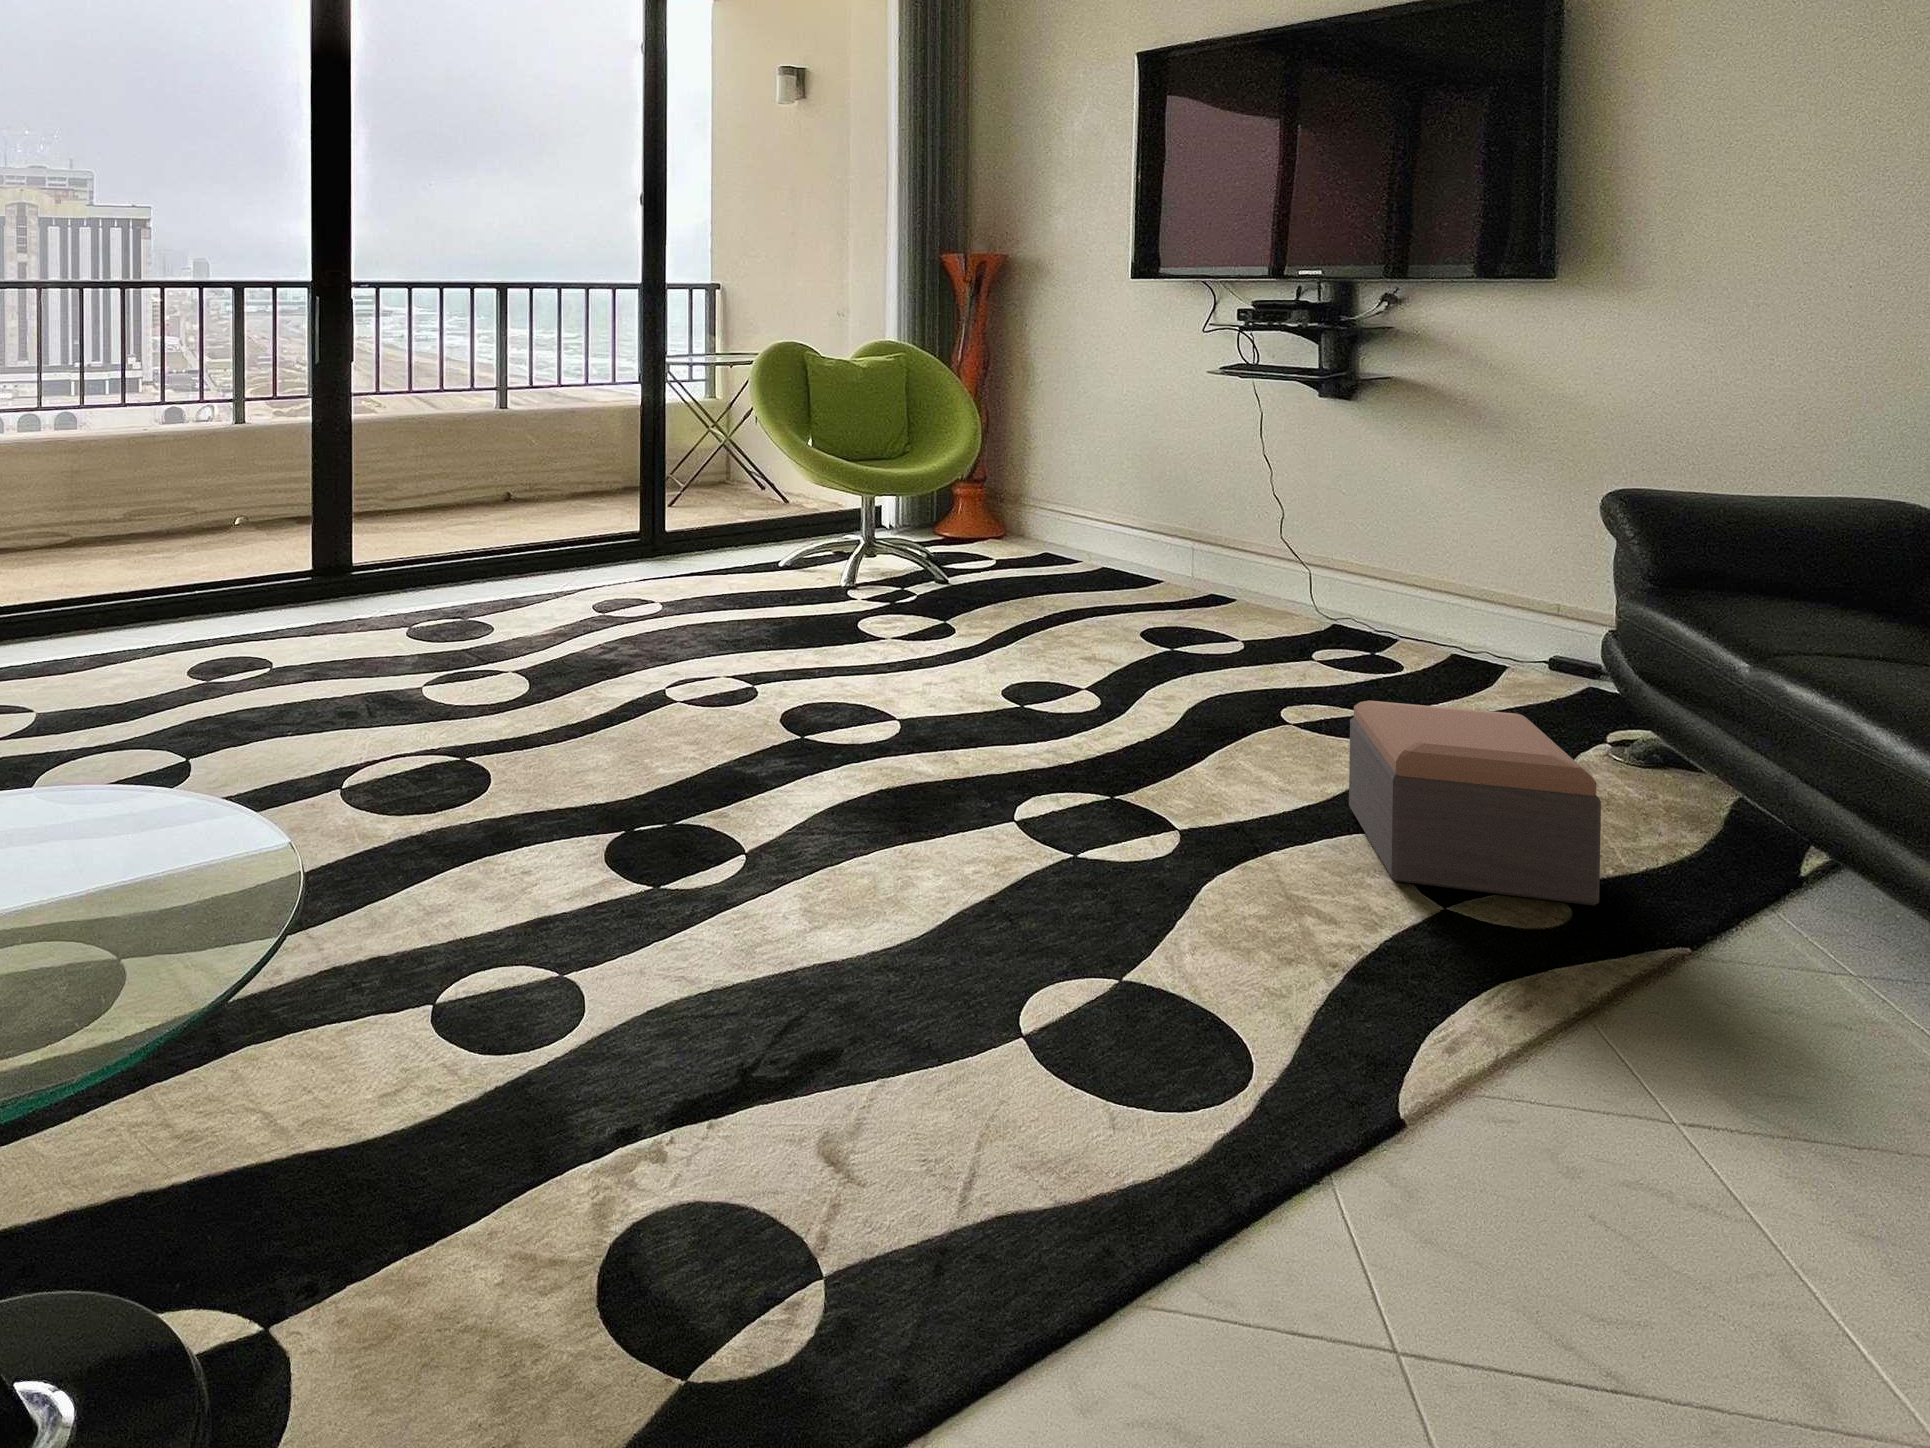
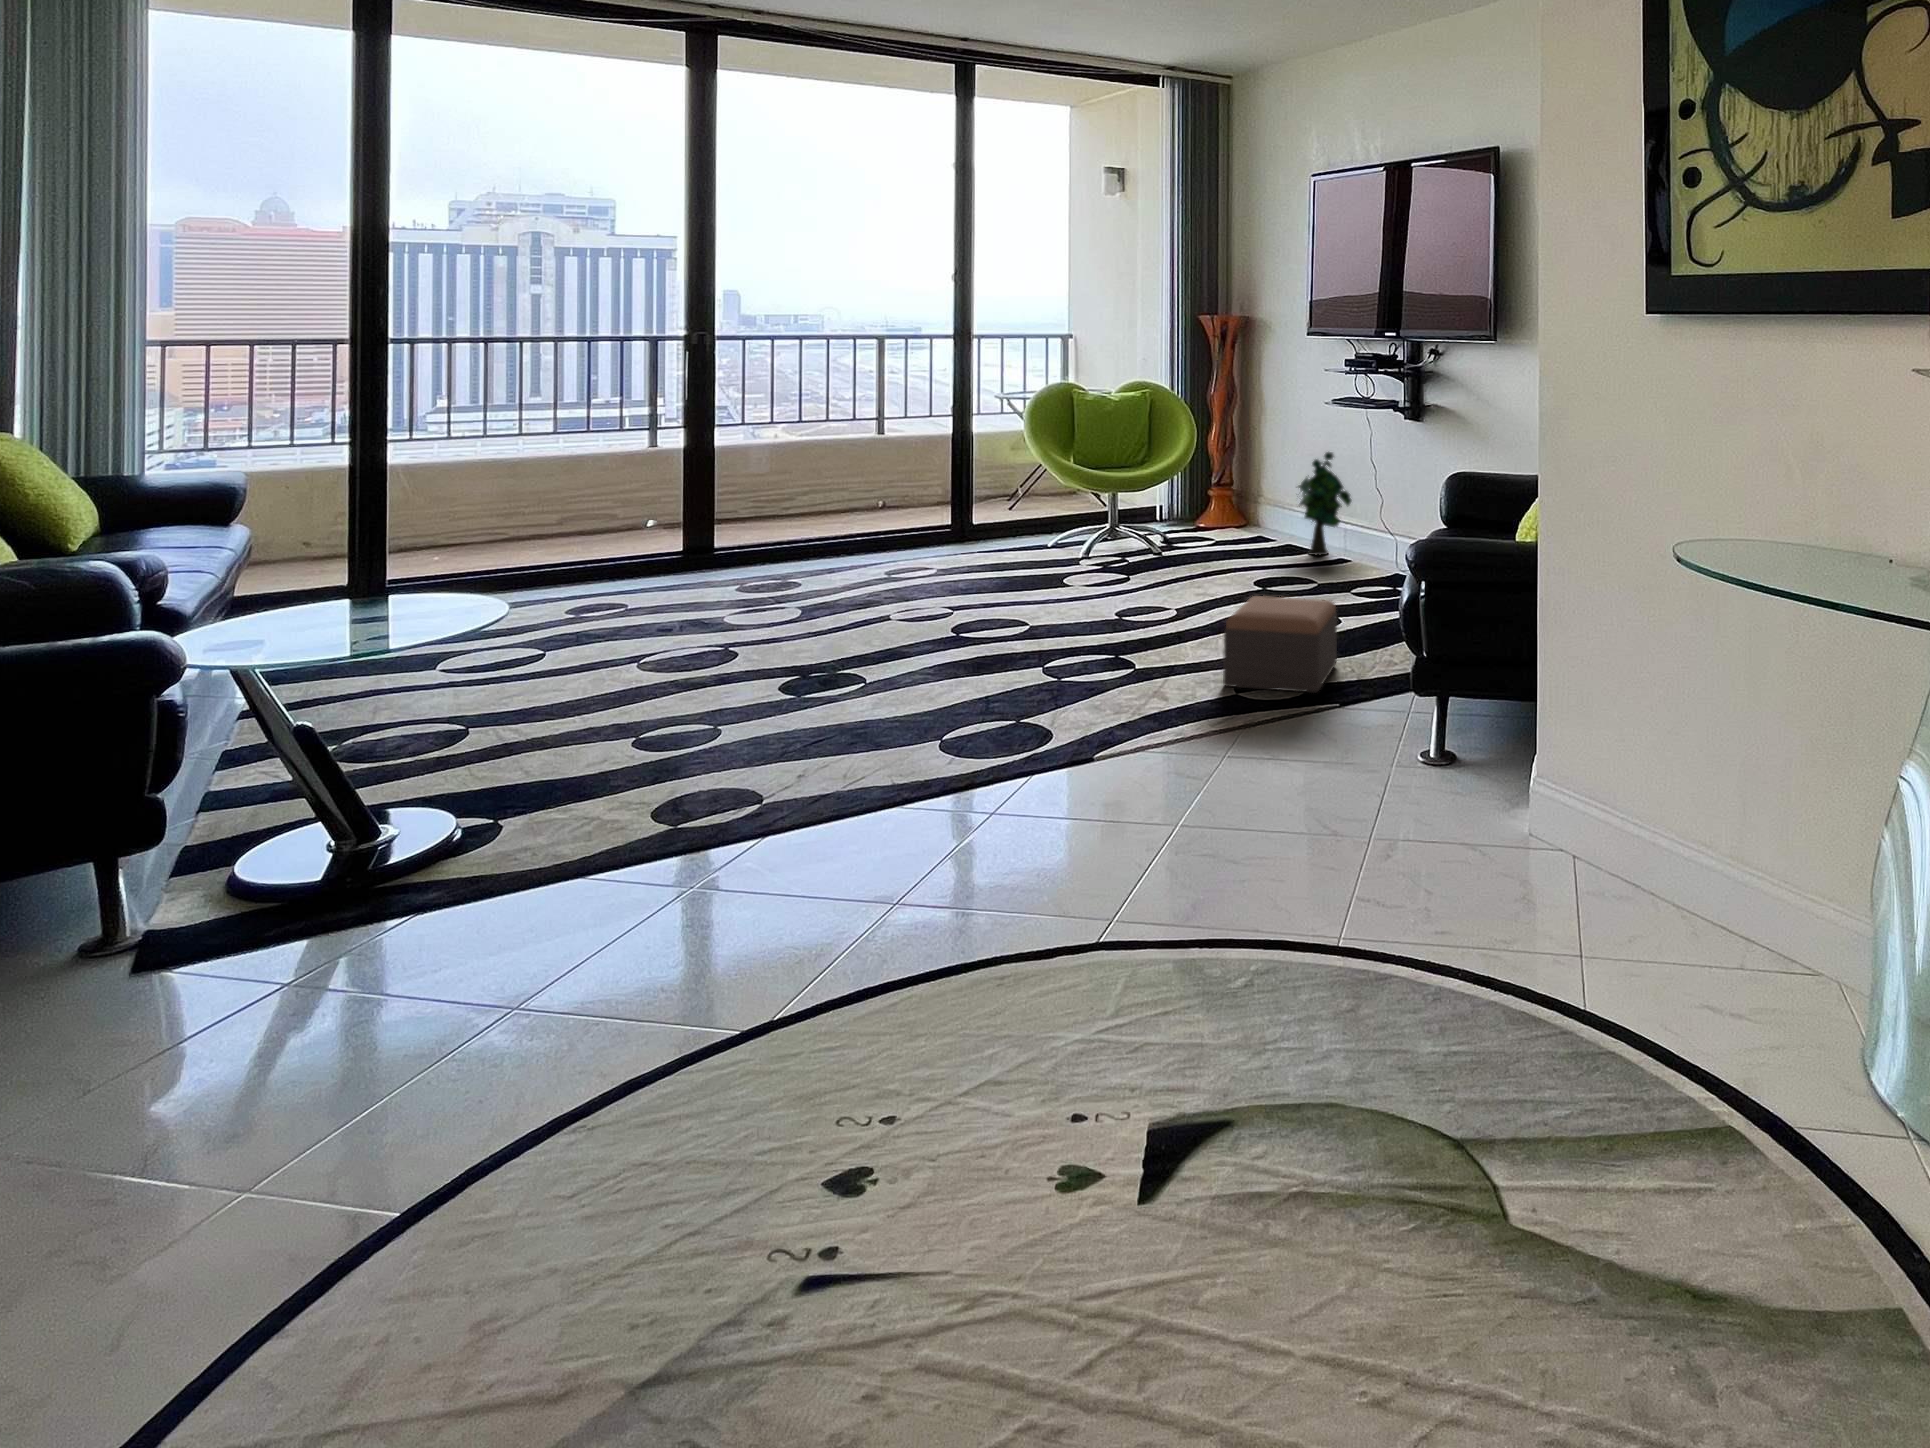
decorative plant: none [1126,439,1220,588] -> present [1298,452,1351,555]

